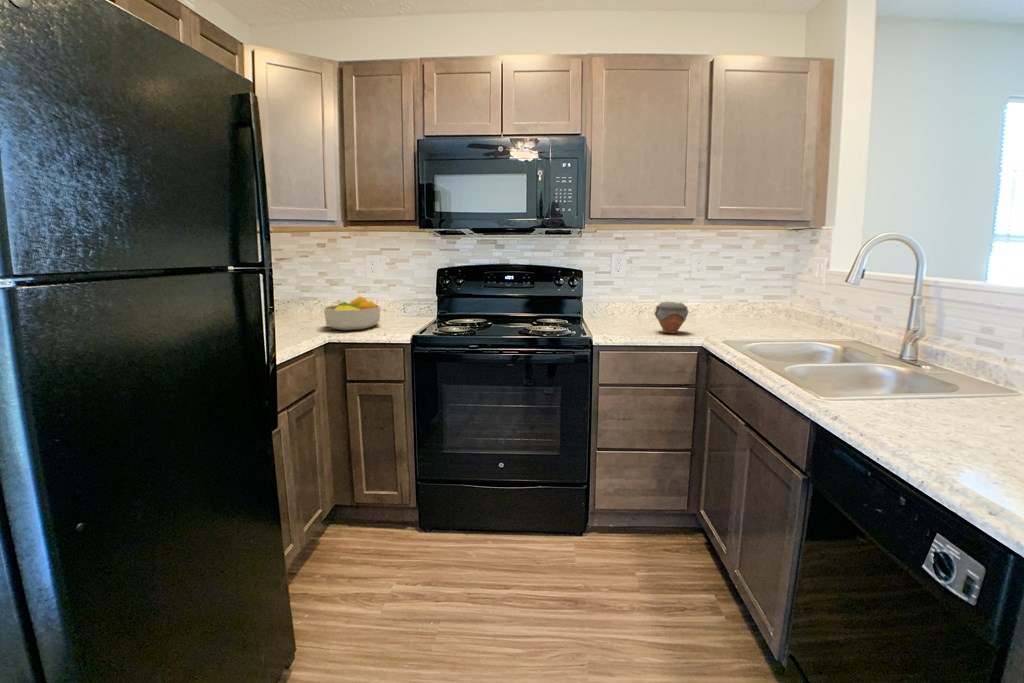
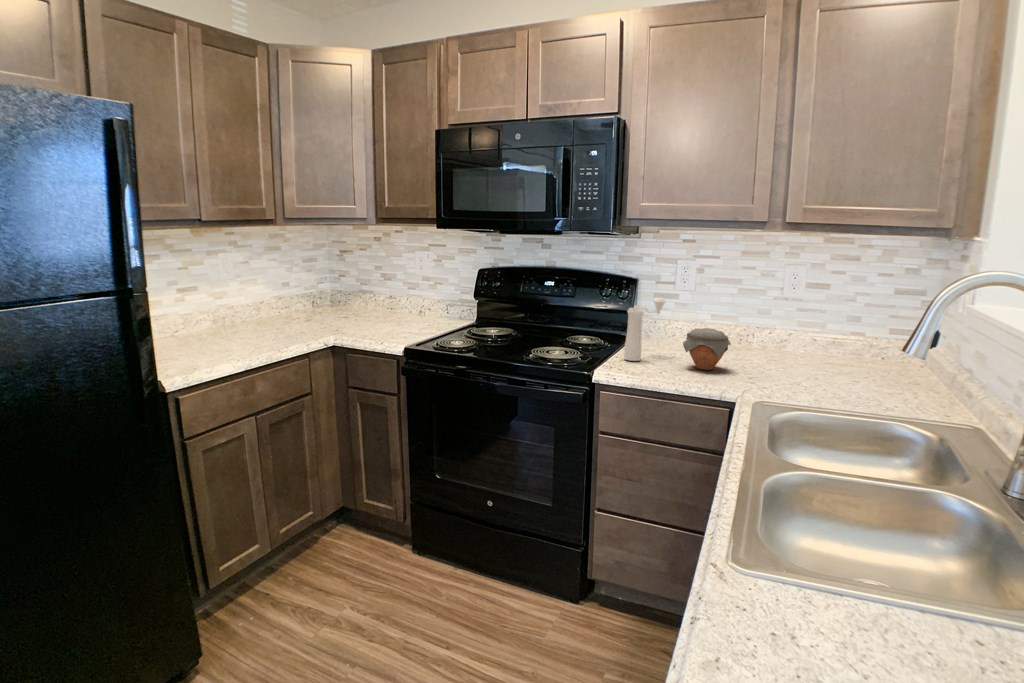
pepper mill: none [606,281,630,332] -> present [624,297,666,361]
fruit bowl: present [324,297,380,330] -> none [342,295,407,330]

